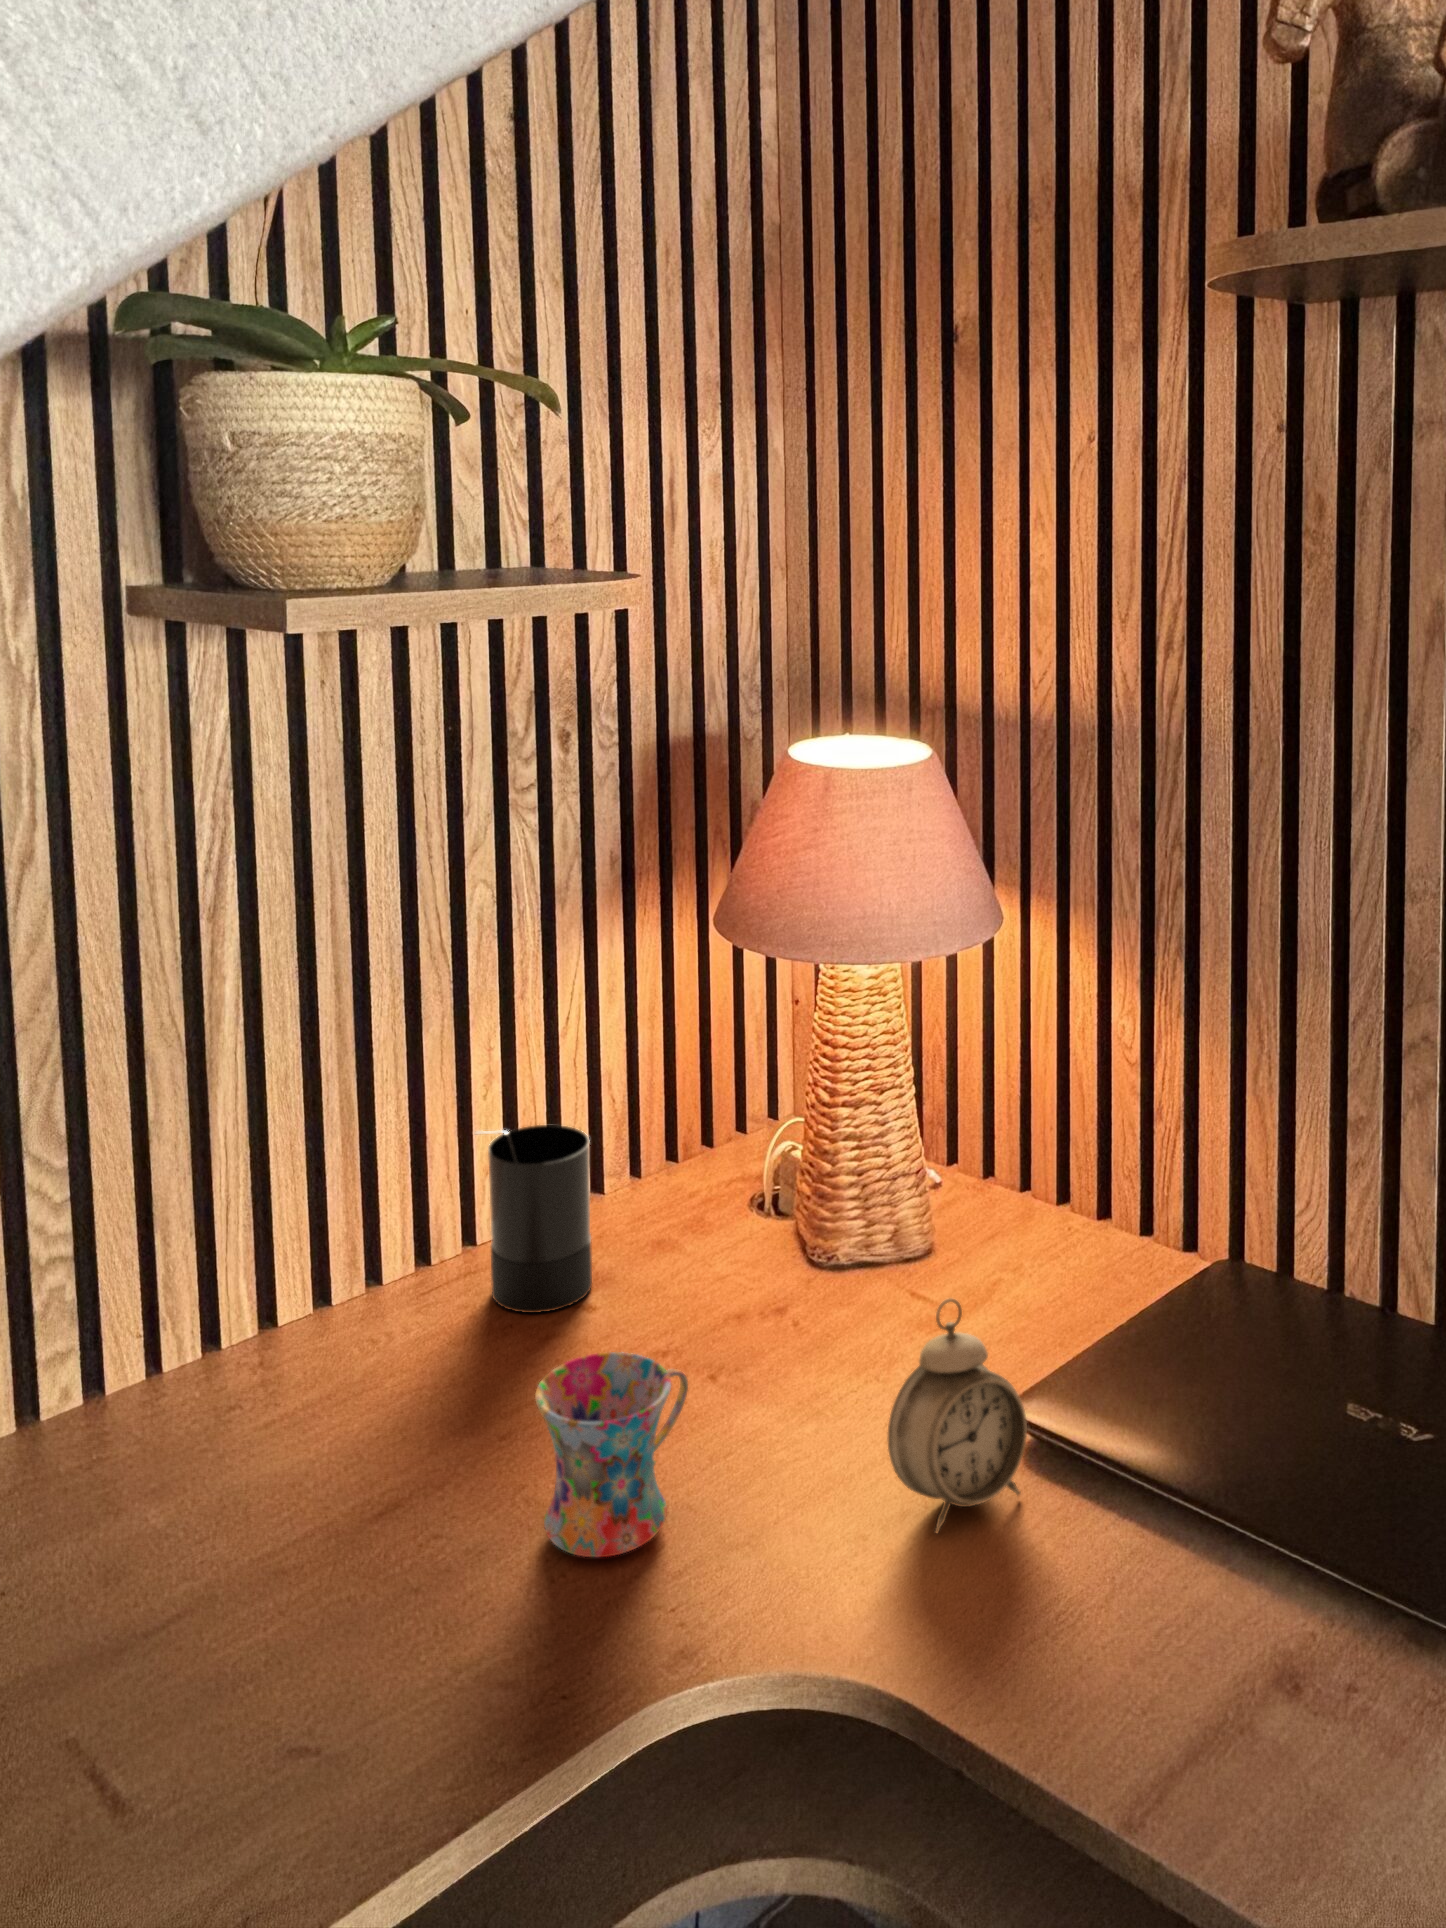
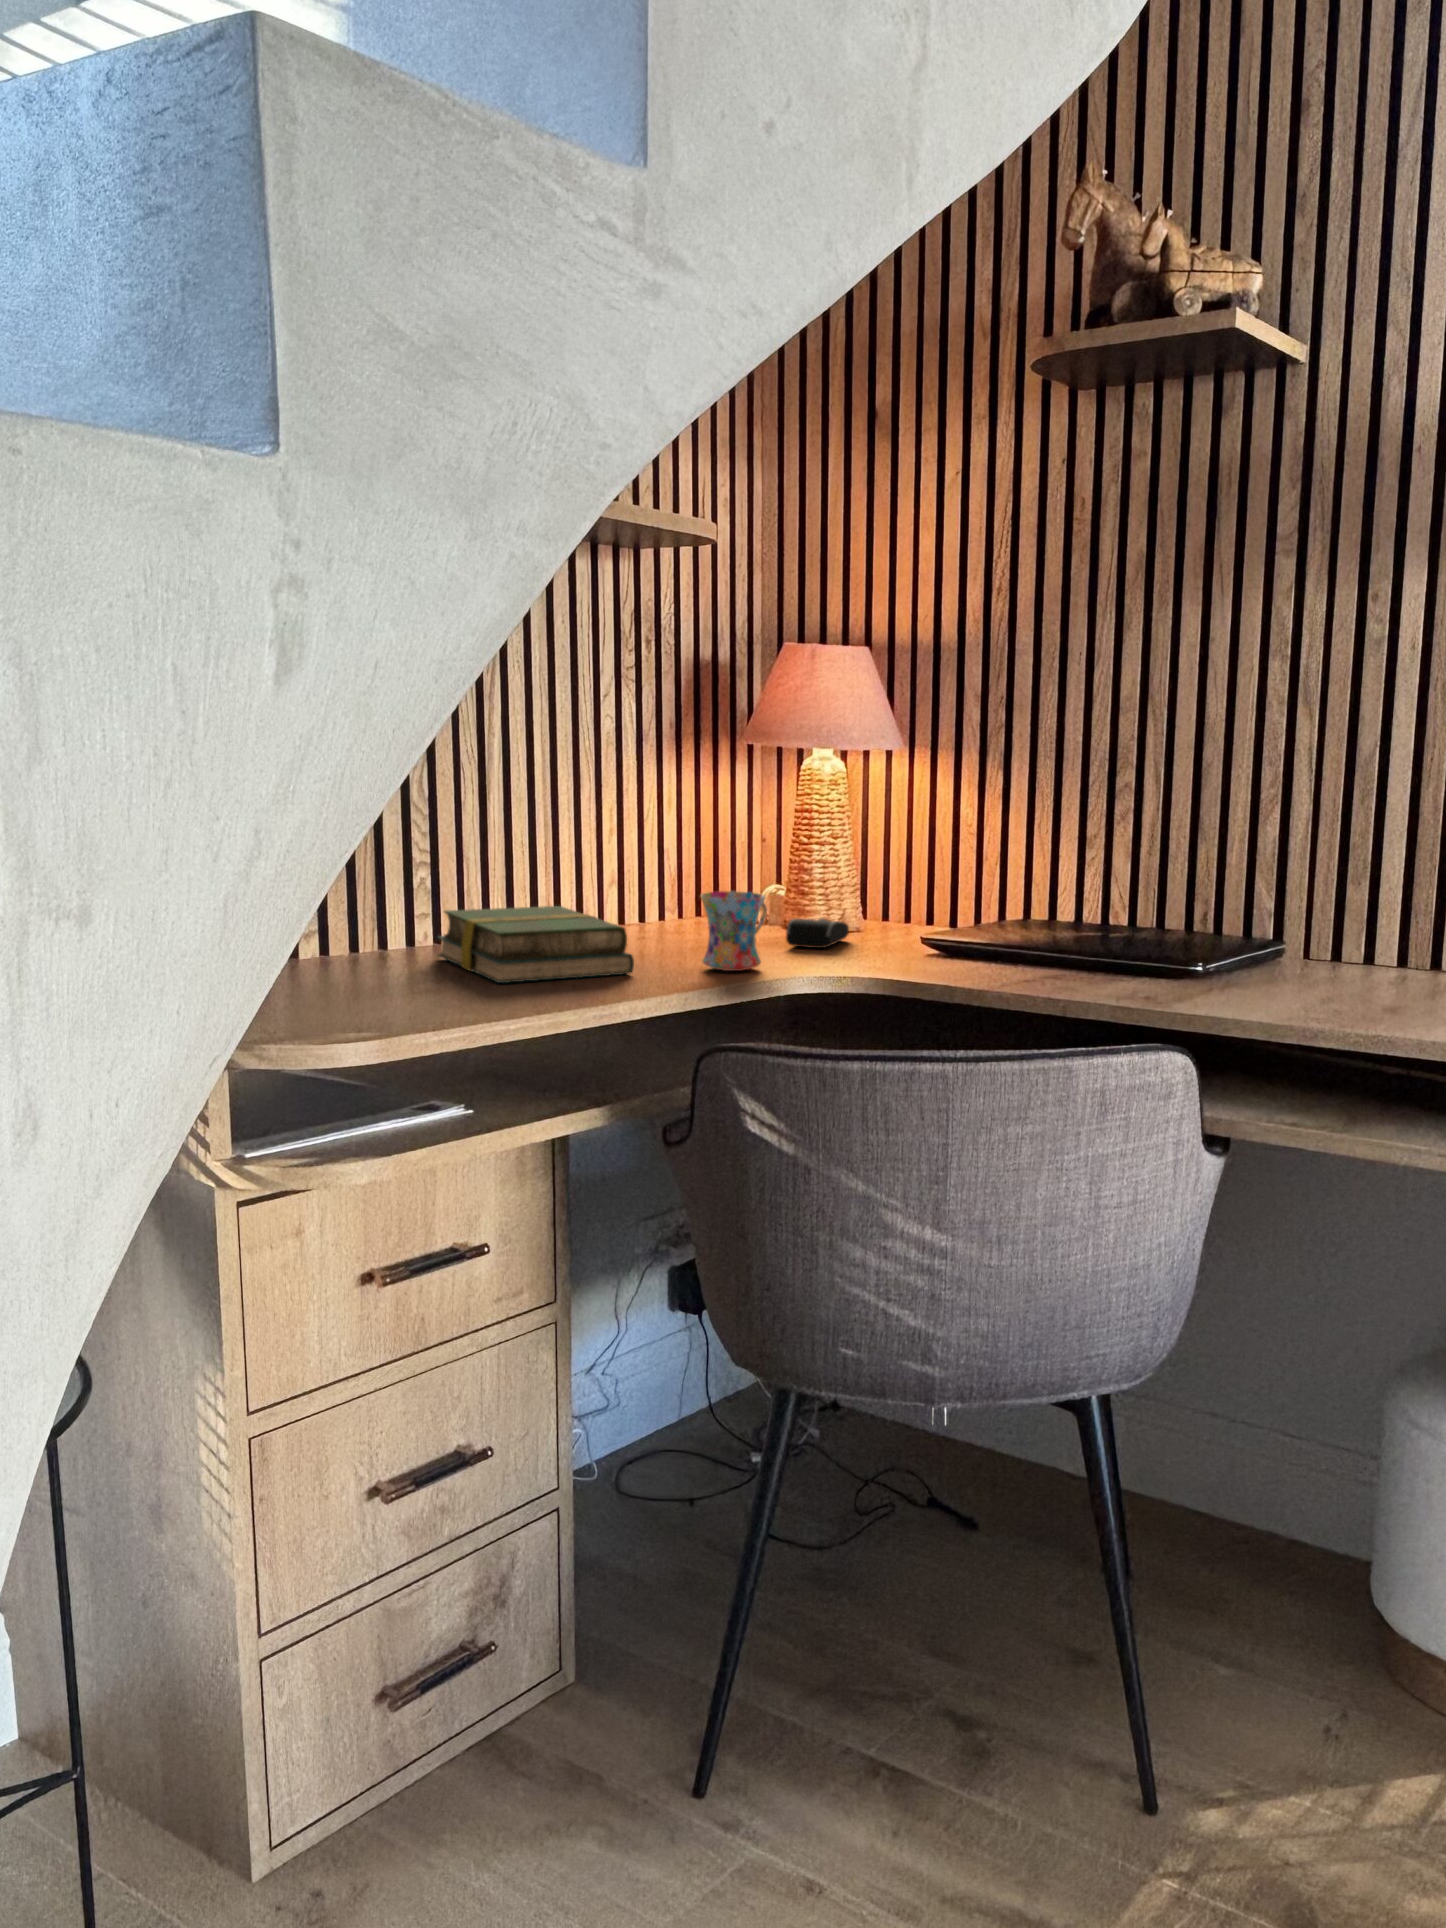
candle: present [476,1125,592,1313] -> none [618,842,680,938]
computer mouse: none [763,1277,894,1379] -> present [786,919,849,948]
alarm clock: present [887,1299,1027,1534] -> none [867,866,933,970]
book: none [55,1323,388,1666] -> present [438,906,634,983]

